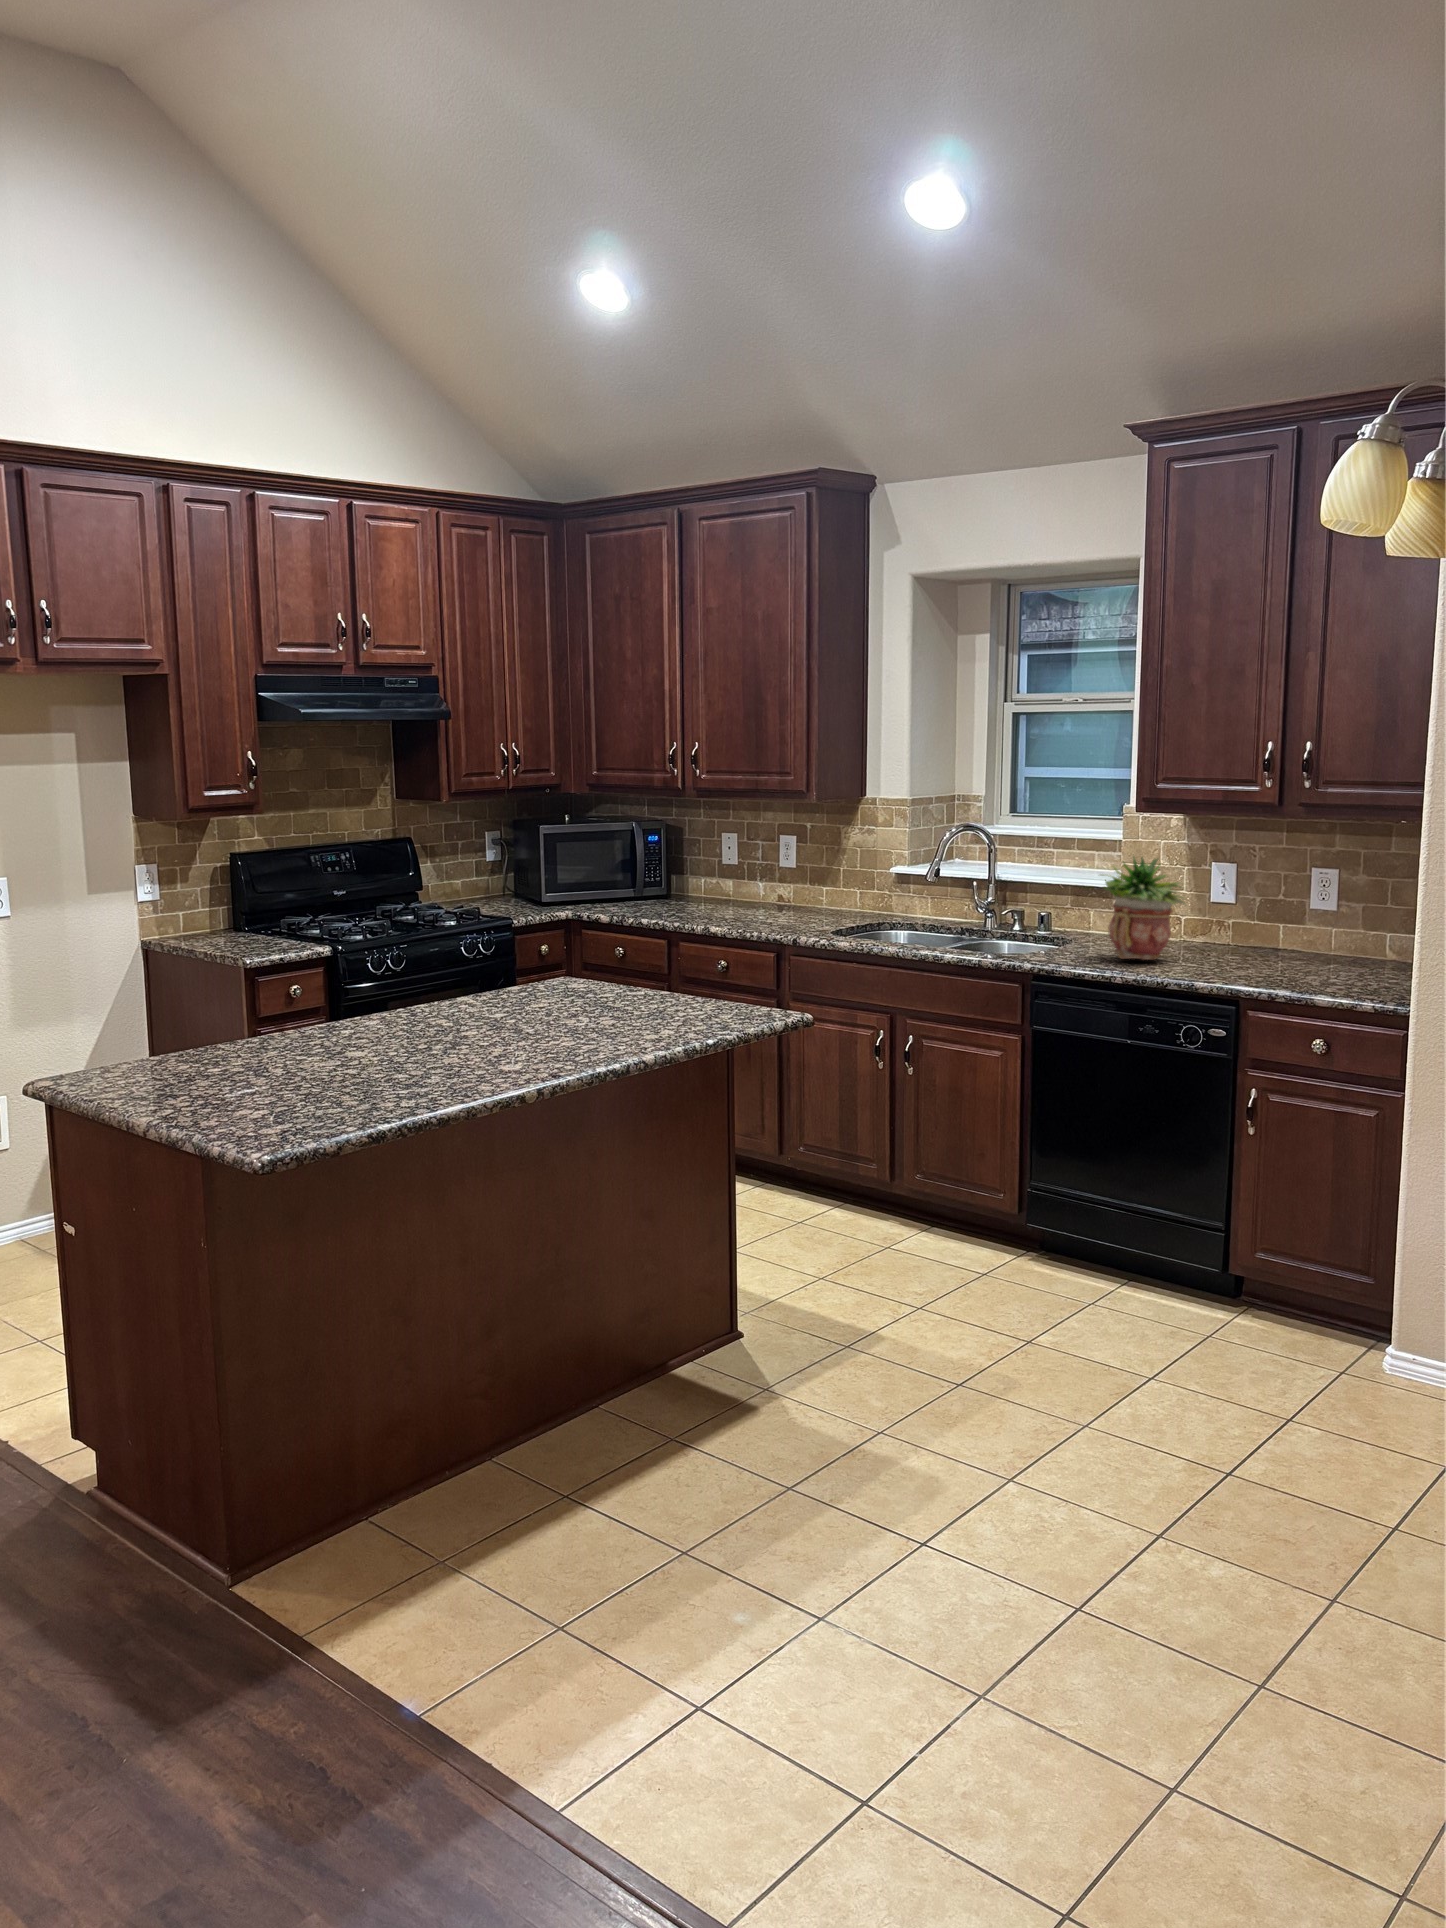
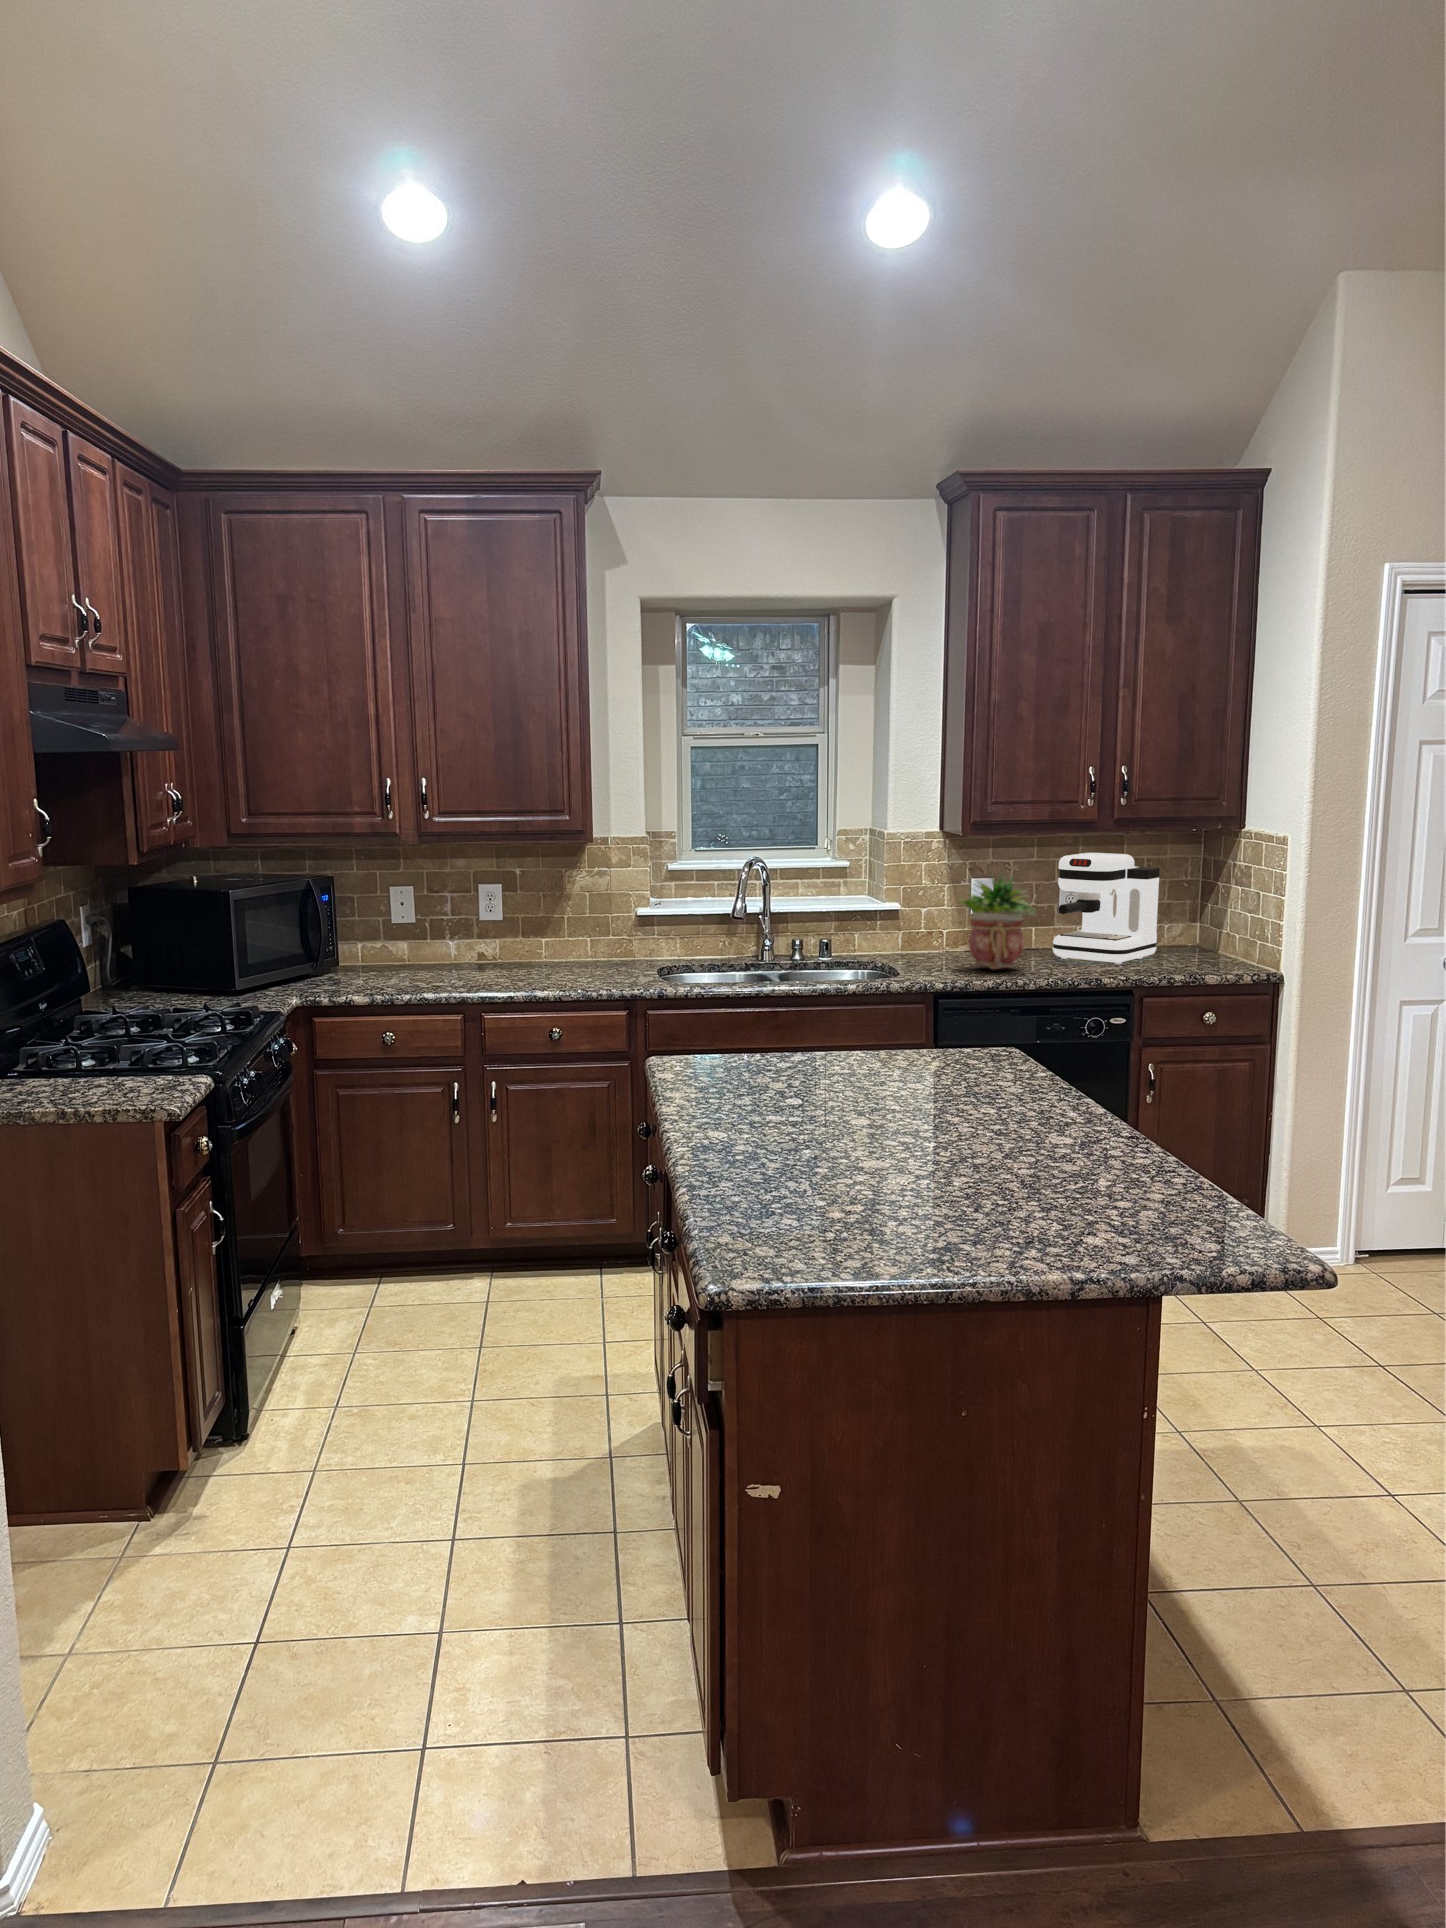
coffee maker: none [1222,841,1370,973] -> present [1053,853,1160,965]

